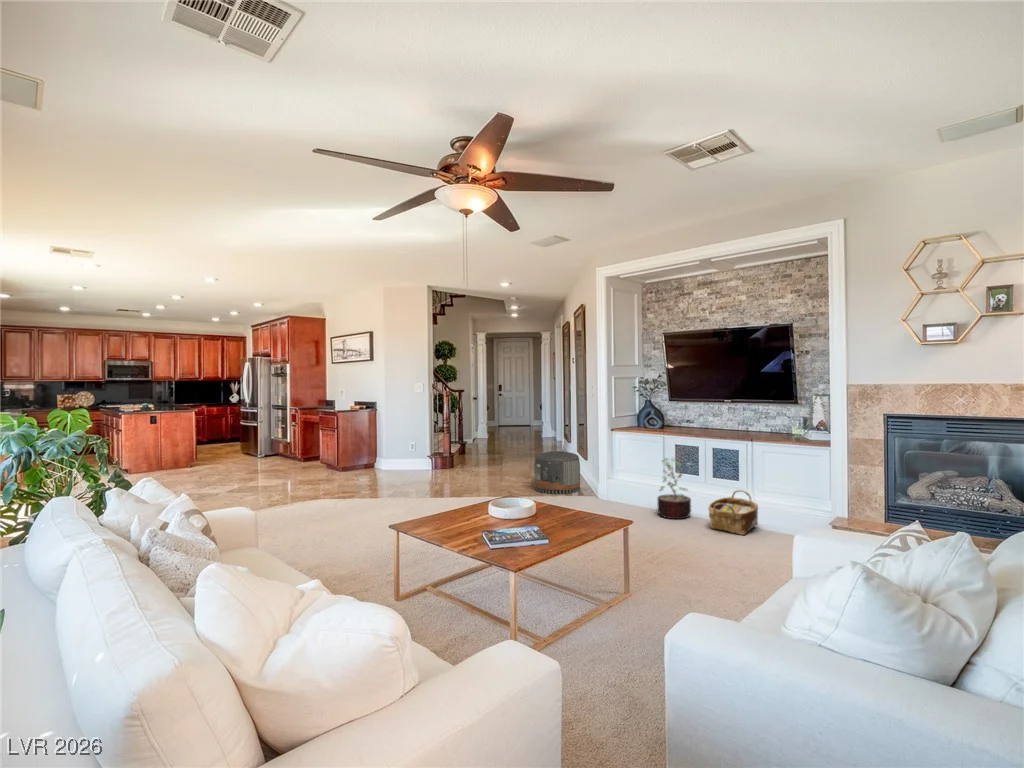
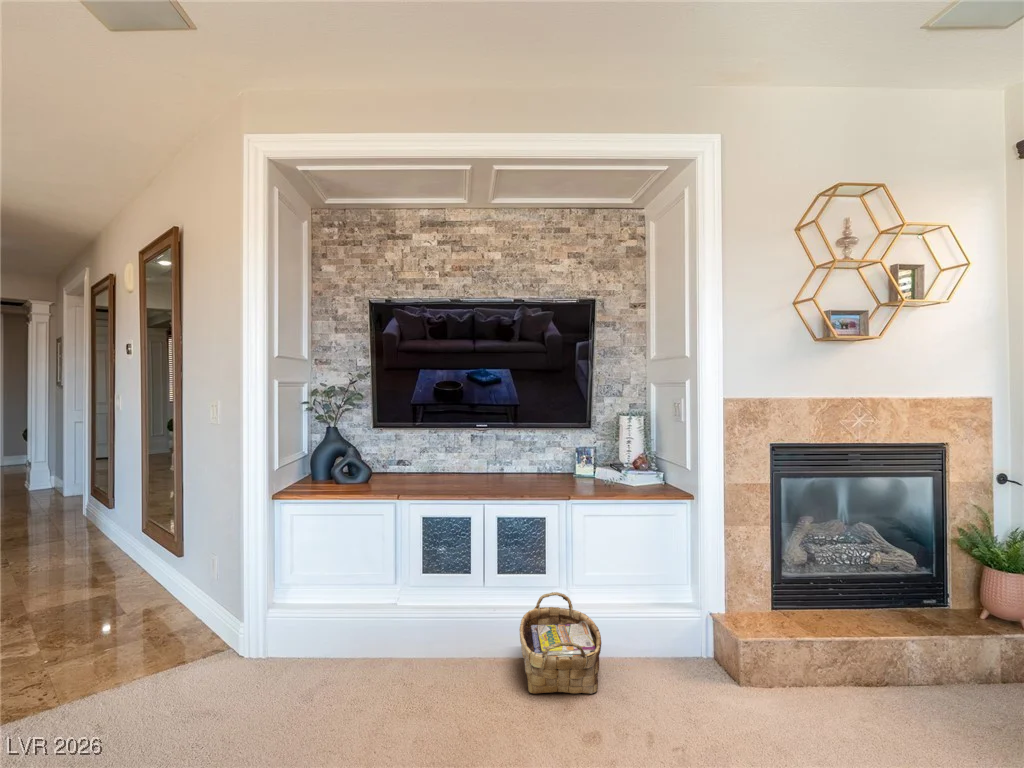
pouf: present [534,451,580,494] -> none [28,559,172,693]
decorative plant: present [657,458,691,519] -> none [392,547,467,690]

